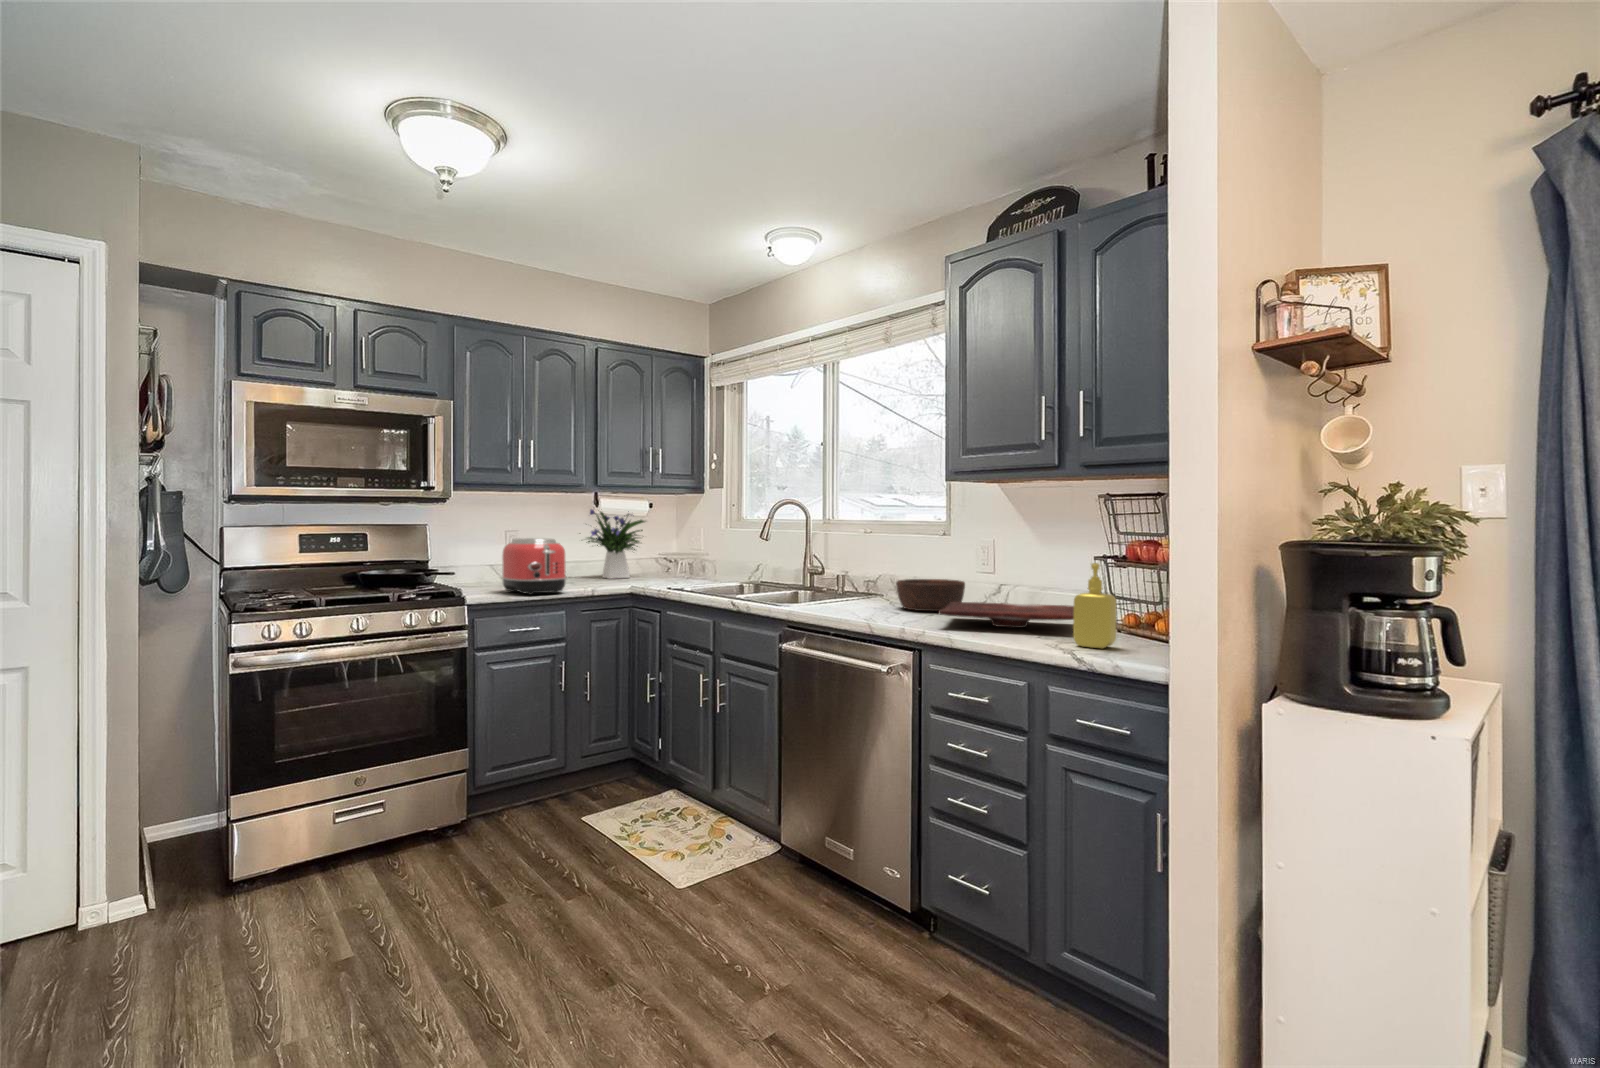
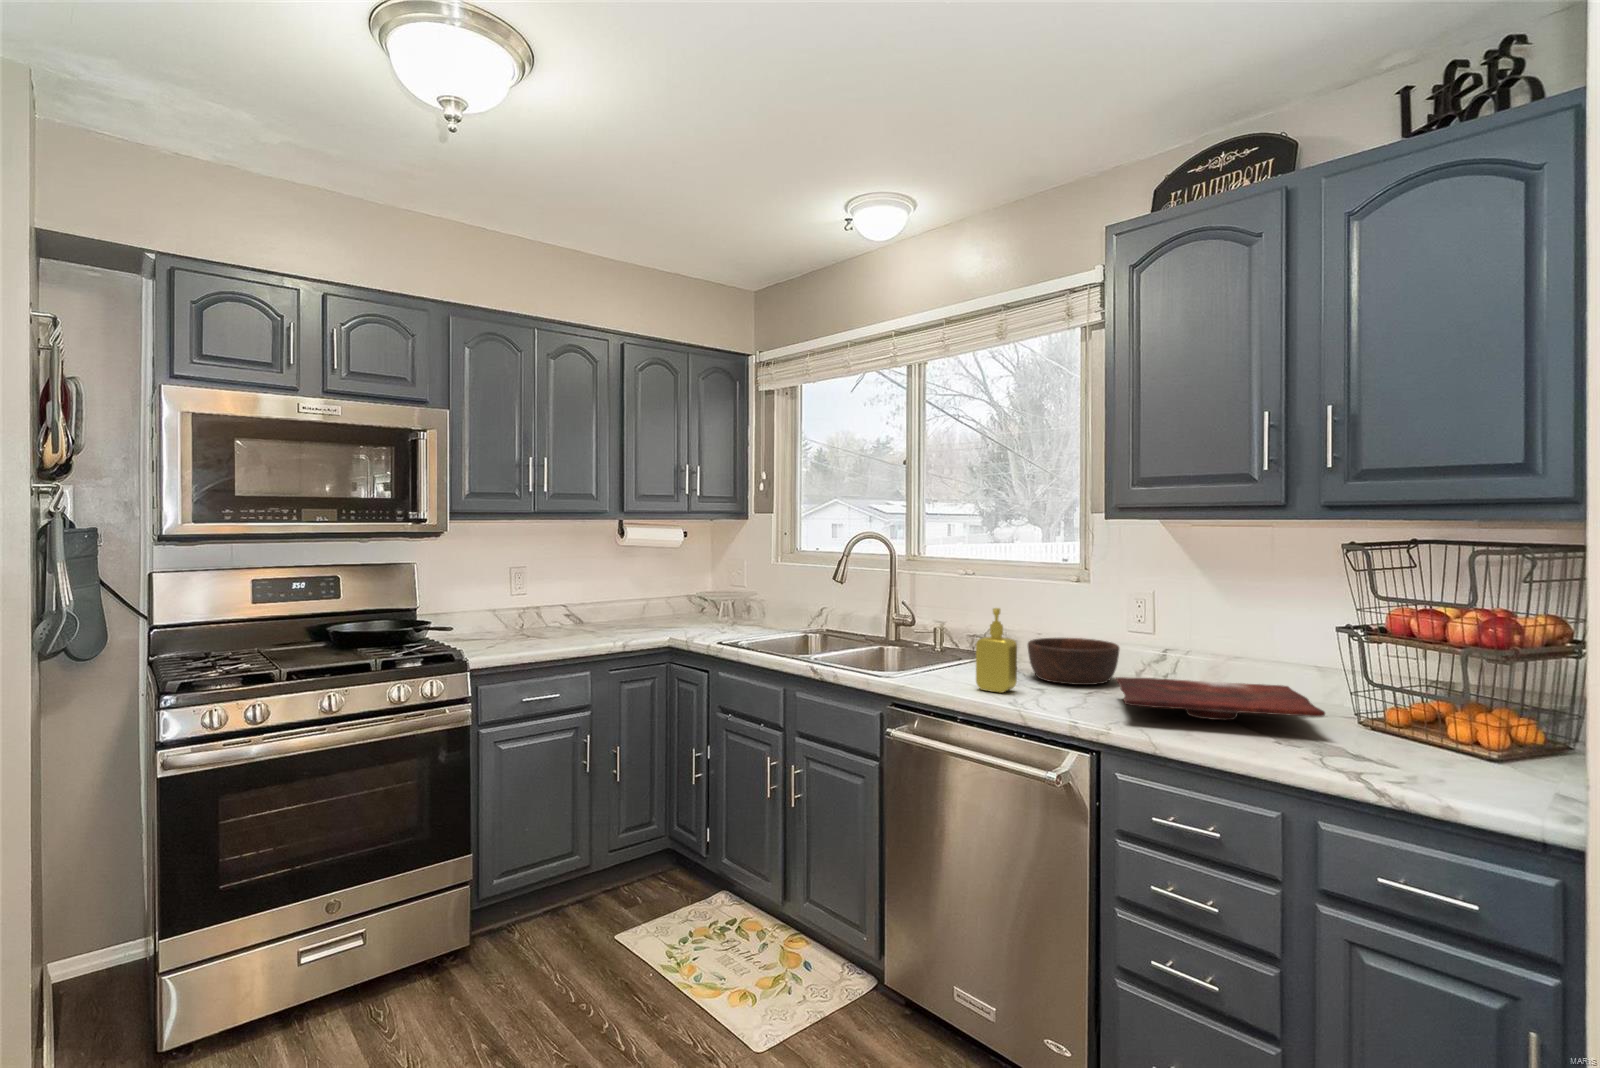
flower arrangement: present [588,509,645,579] -> none [592,529,678,621]
toaster: present [502,538,566,595] -> none [509,580,593,655]
soap dispenser: present [1073,563,1116,649] -> present [976,608,1017,693]

